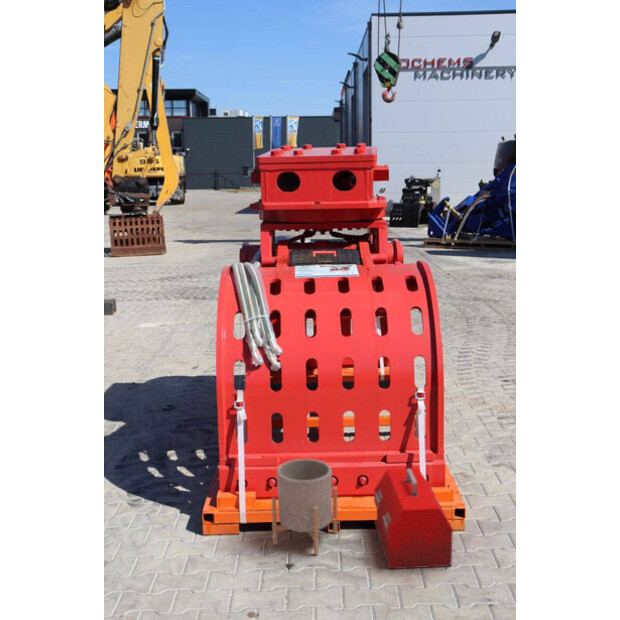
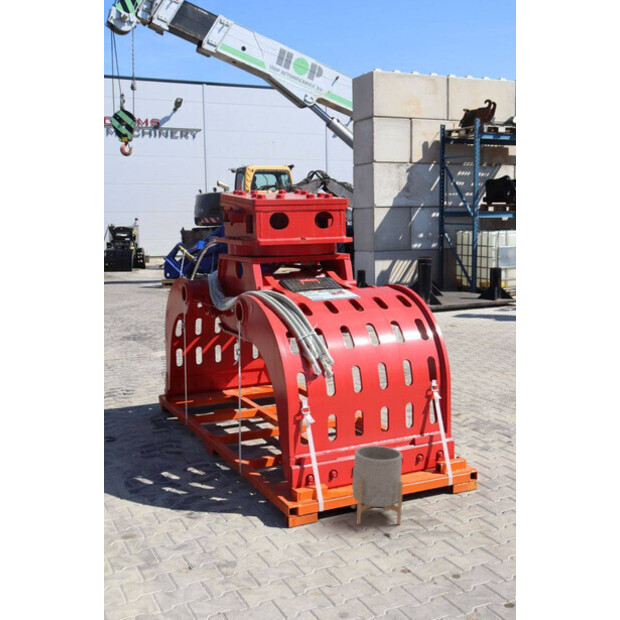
toolbox: present [374,468,453,569] -> none [409,443,499,522]

